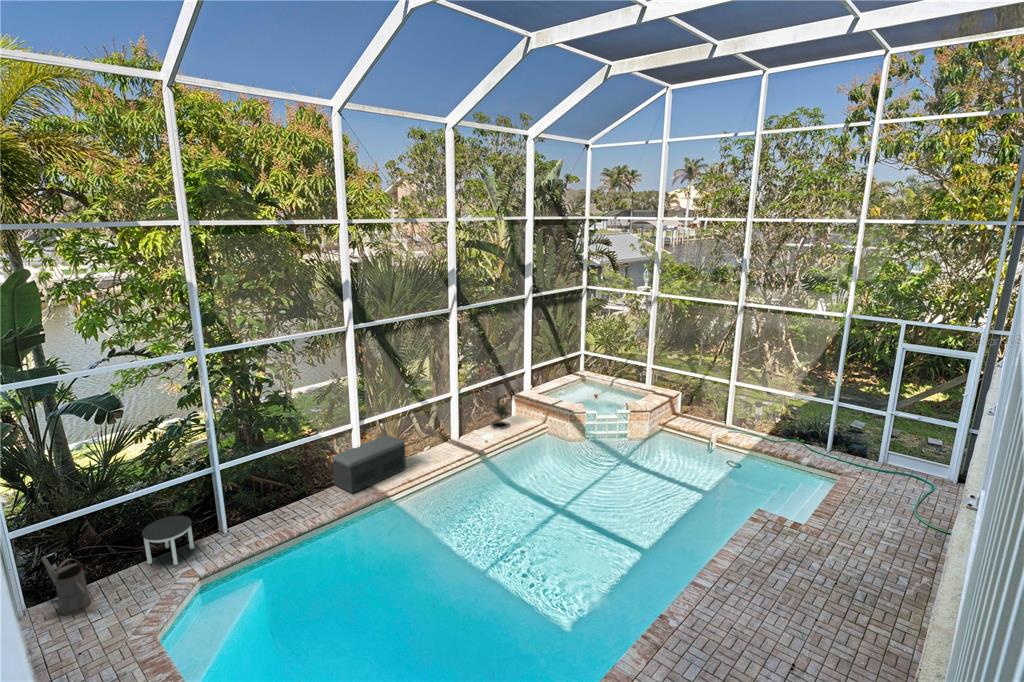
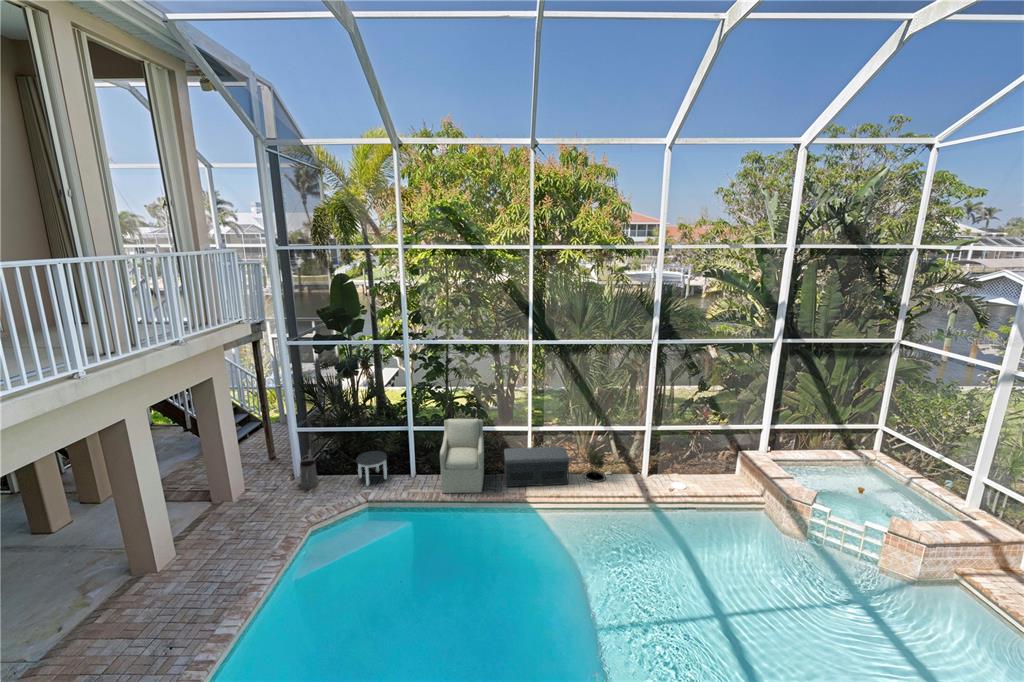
potted tree: present [491,398,510,429] -> present [584,444,606,482]
chair: none [256,431,333,528] -> present [440,419,484,493]

